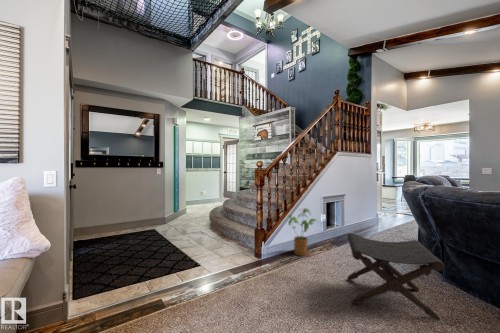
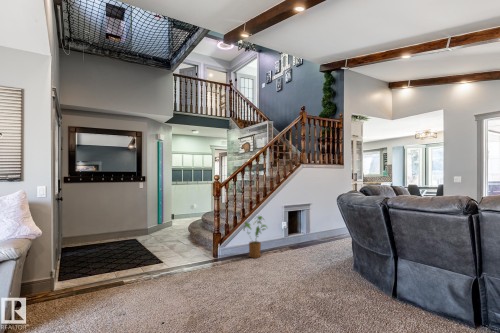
footstool: present [348,234,444,320] -> none [265,234,332,298]

